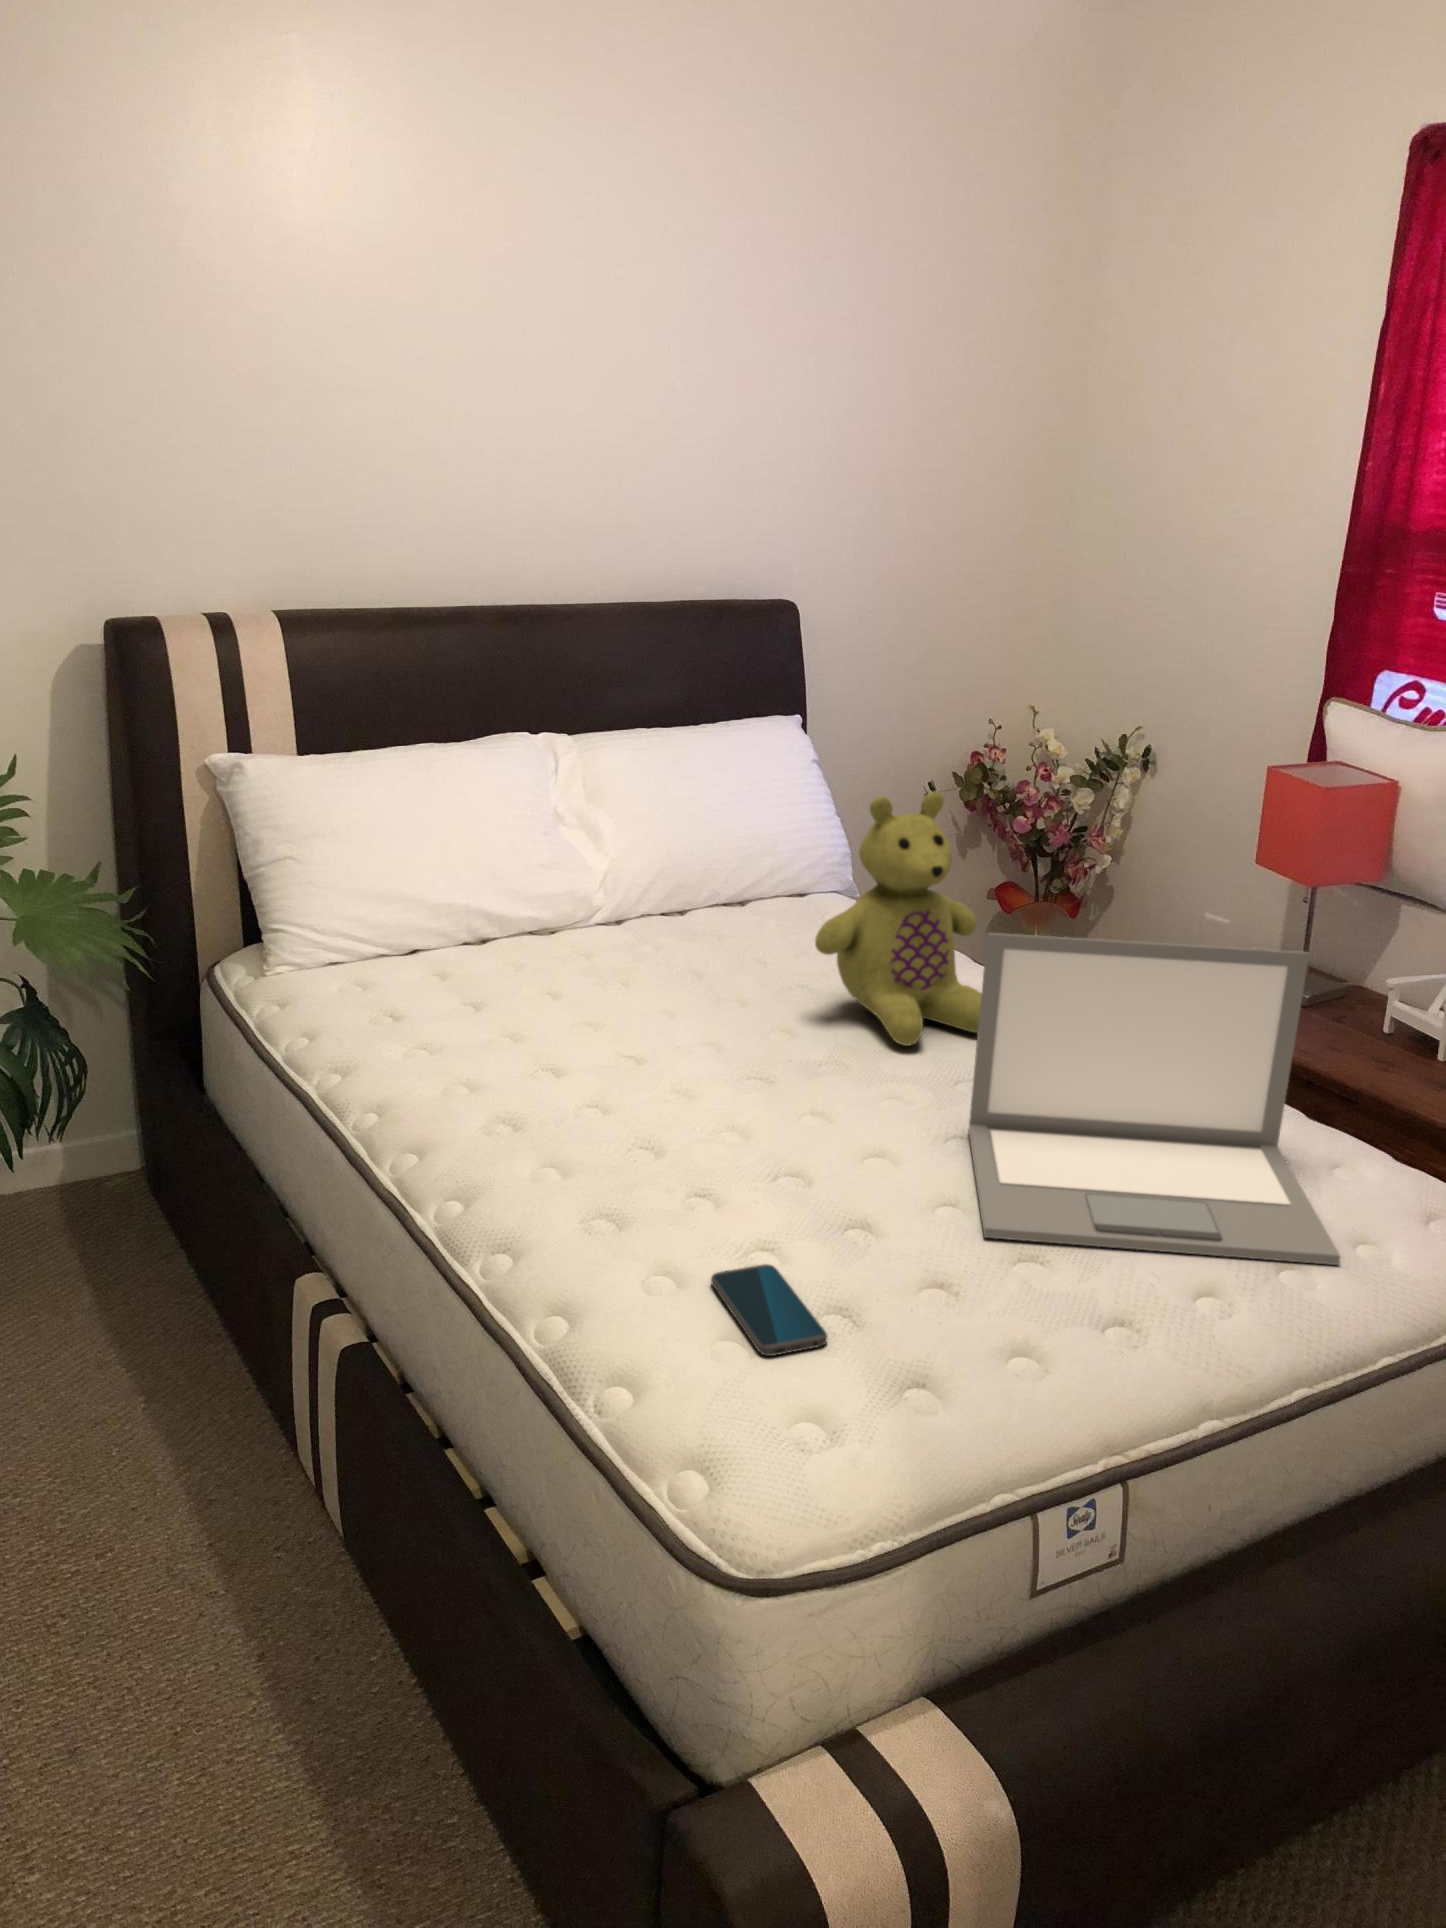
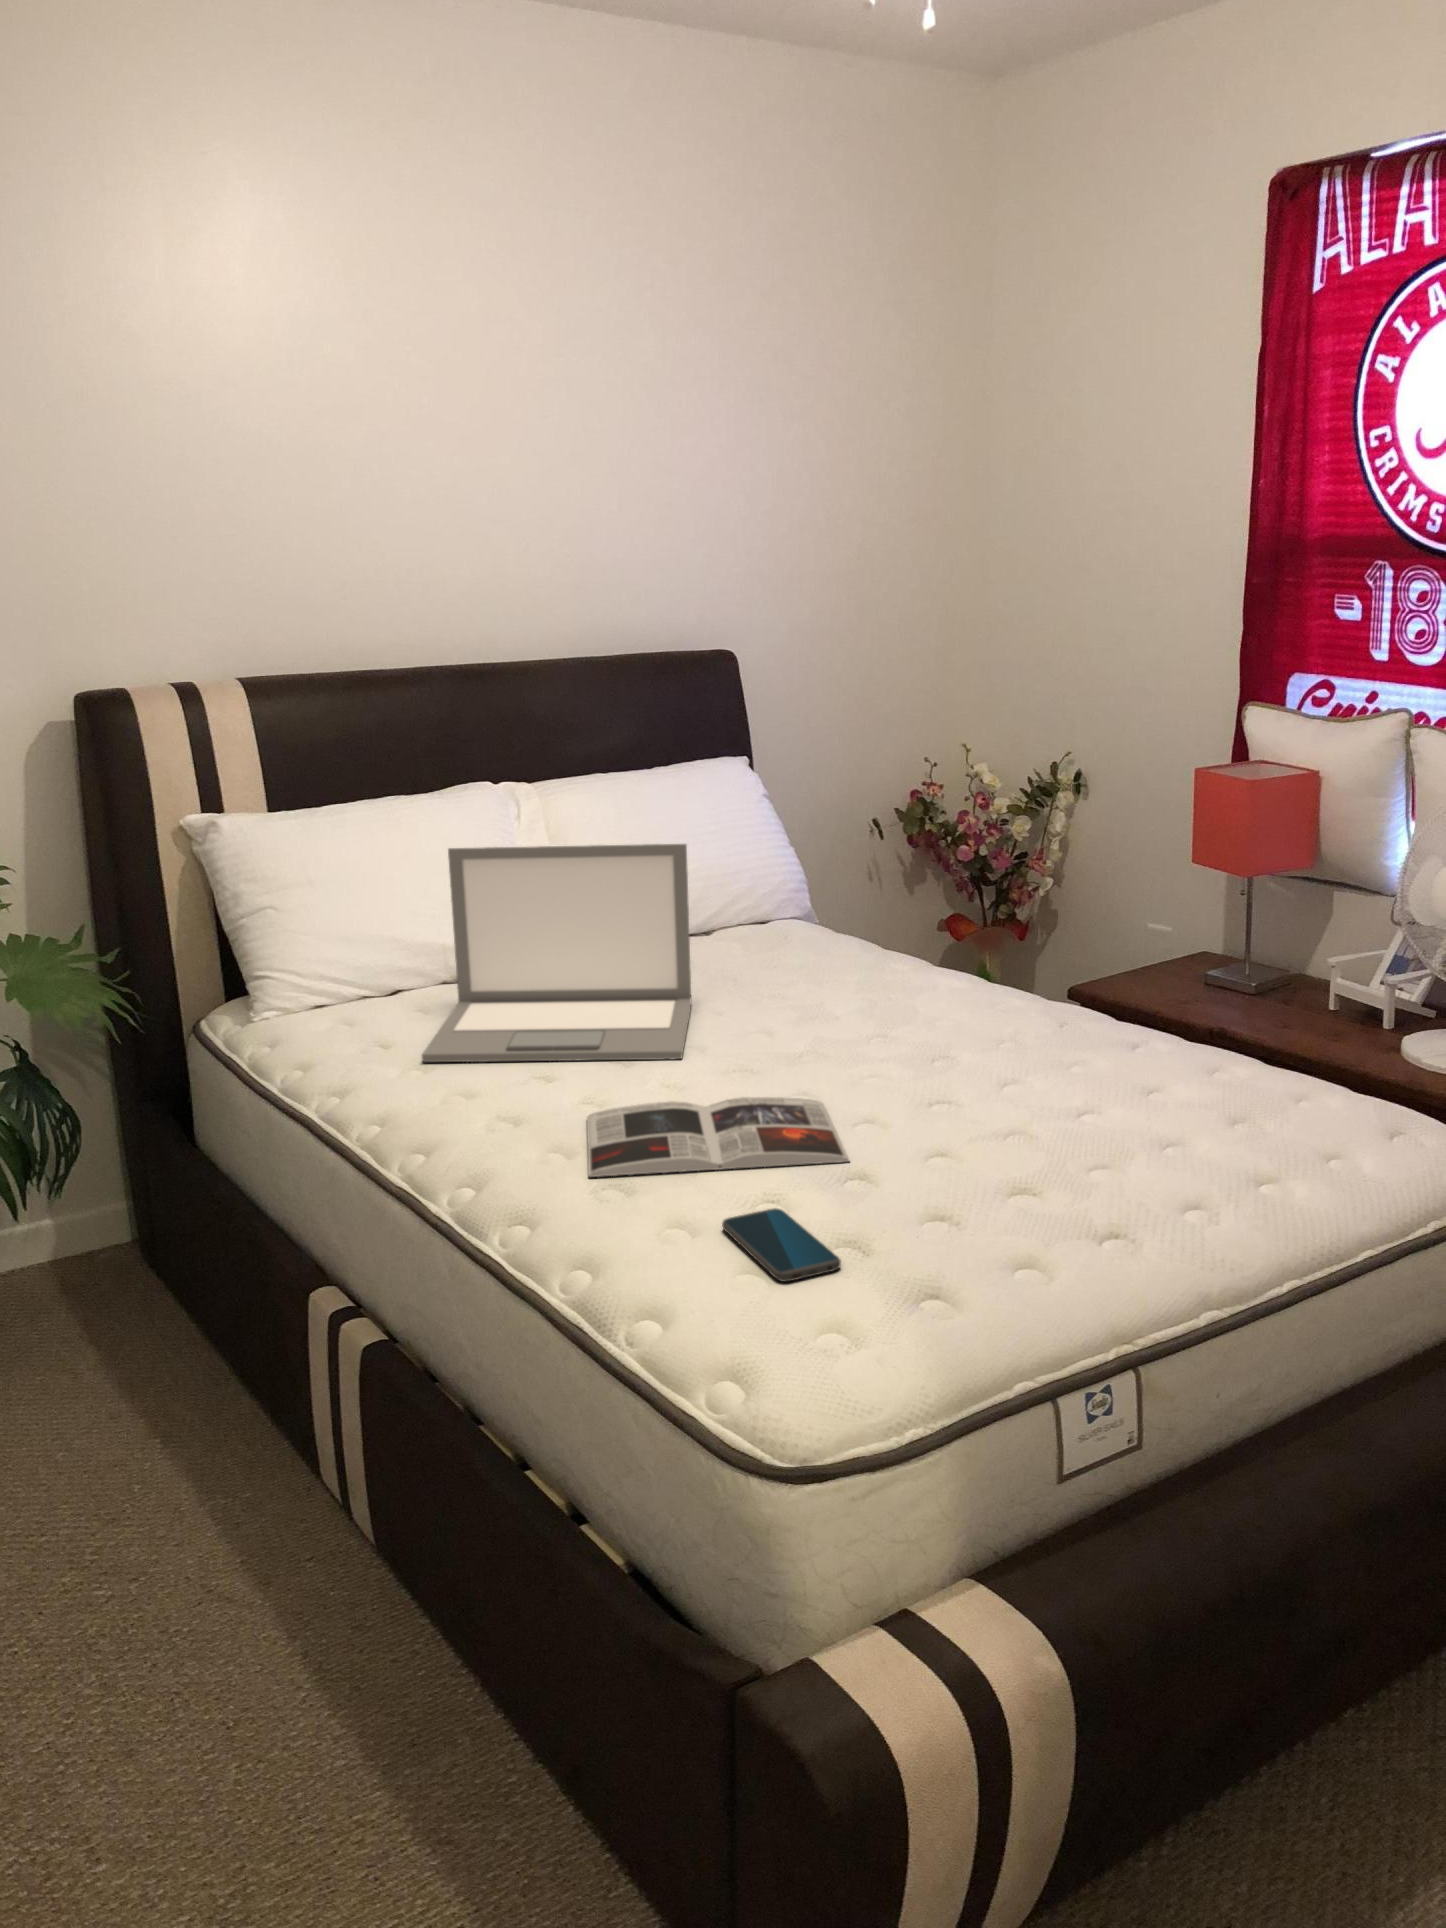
stuffed bear: present [815,792,981,1046] -> none [787,791,966,1030]
laptop: present [969,933,1340,1265] -> present [422,844,691,1062]
magazine: none [581,1120,853,1210] -> present [587,1097,849,1177]

